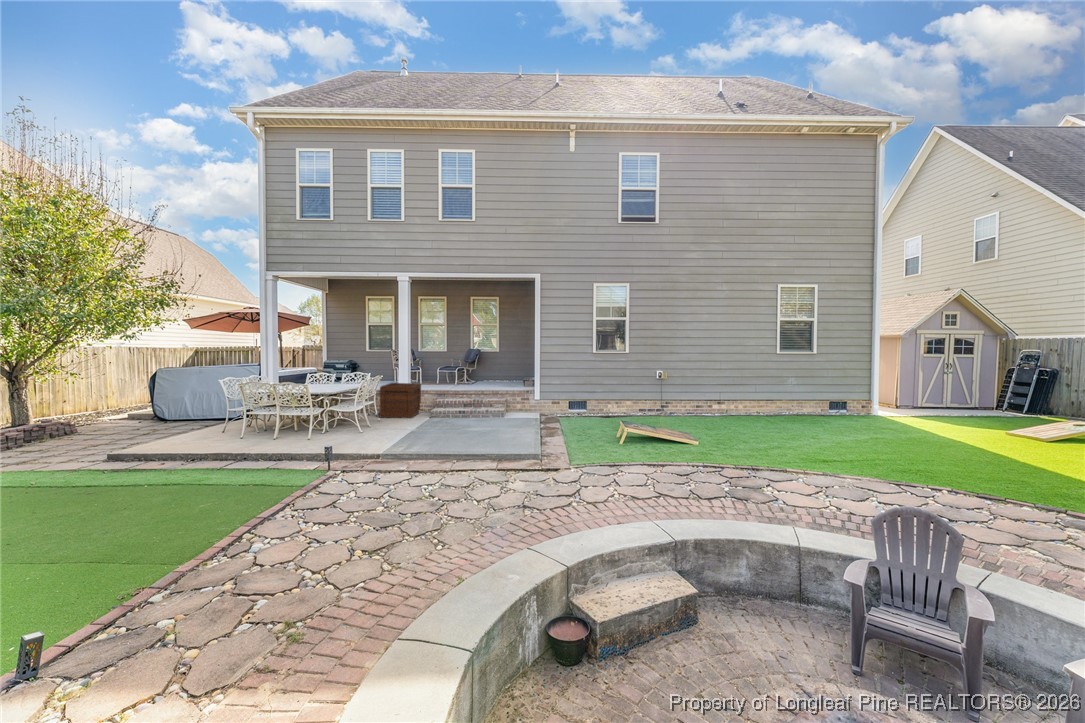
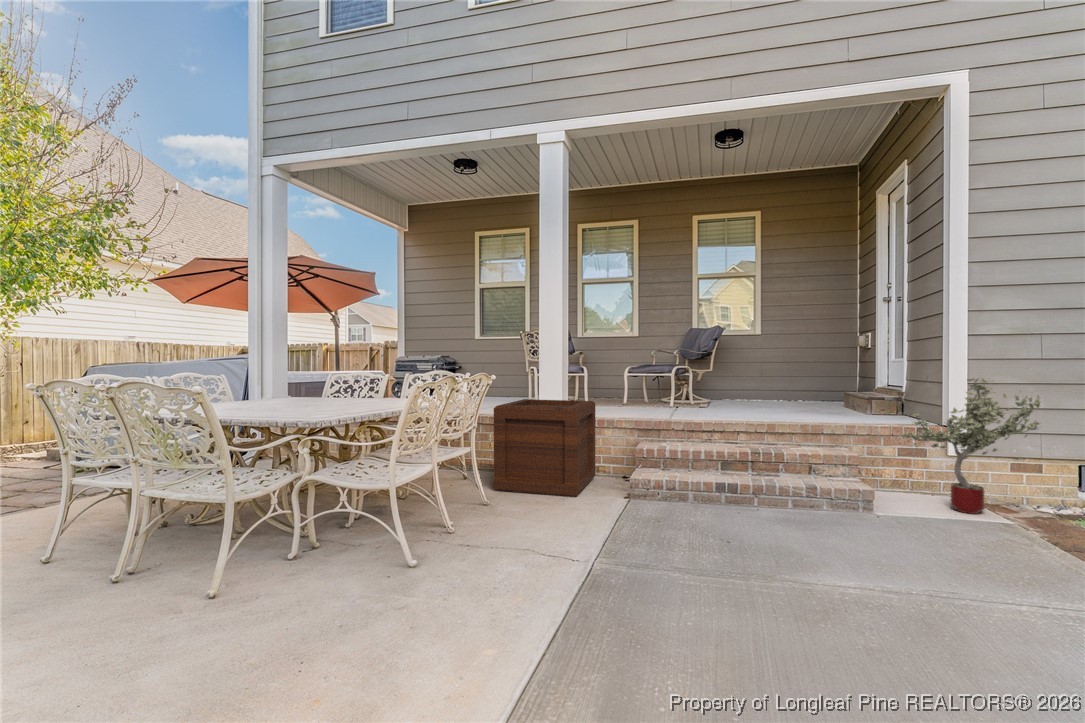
potted tree: none [517,377,550,416] -> present [902,378,1041,514]

